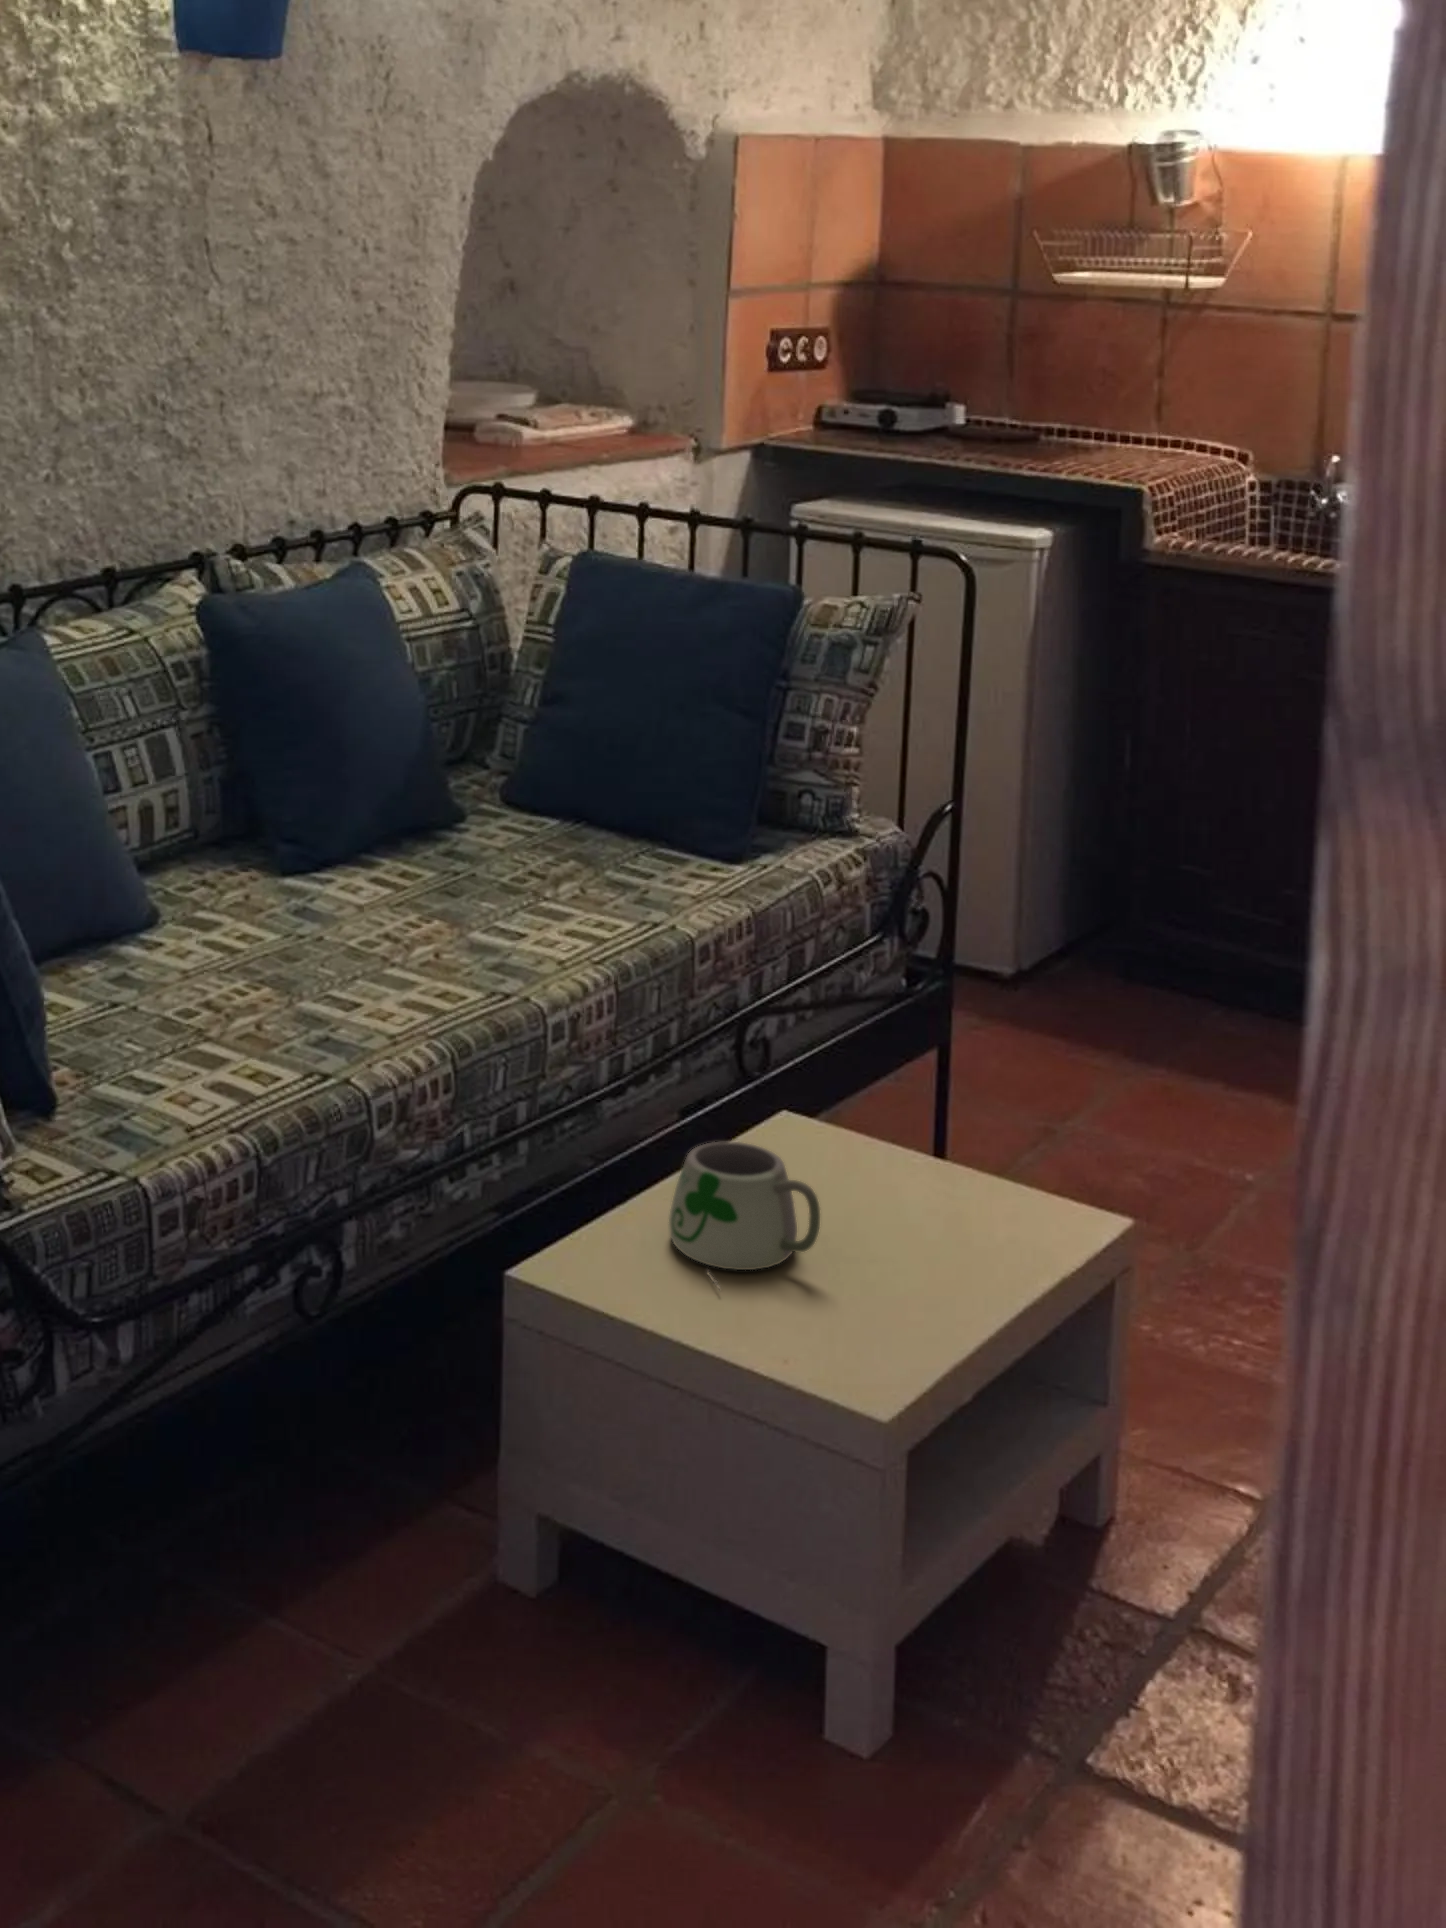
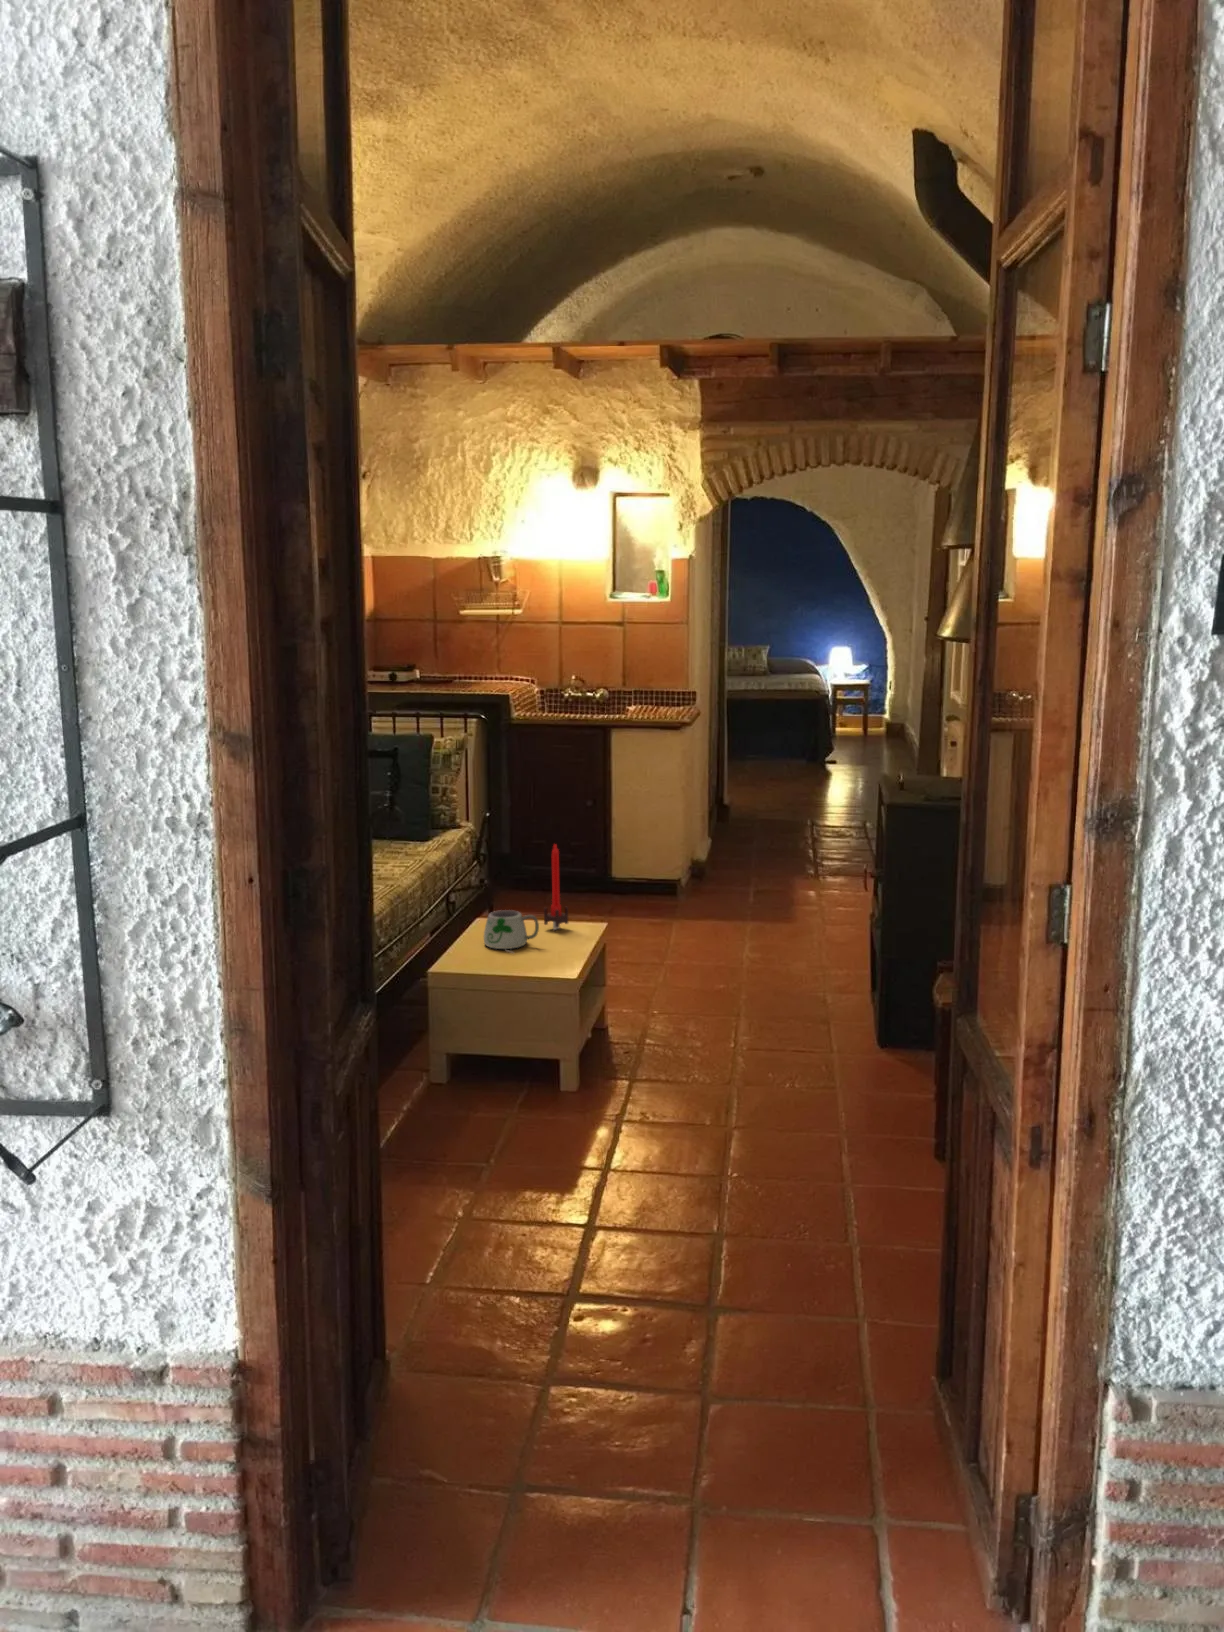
candle: none [885,976,960,1225] -> present [544,845,568,930]

